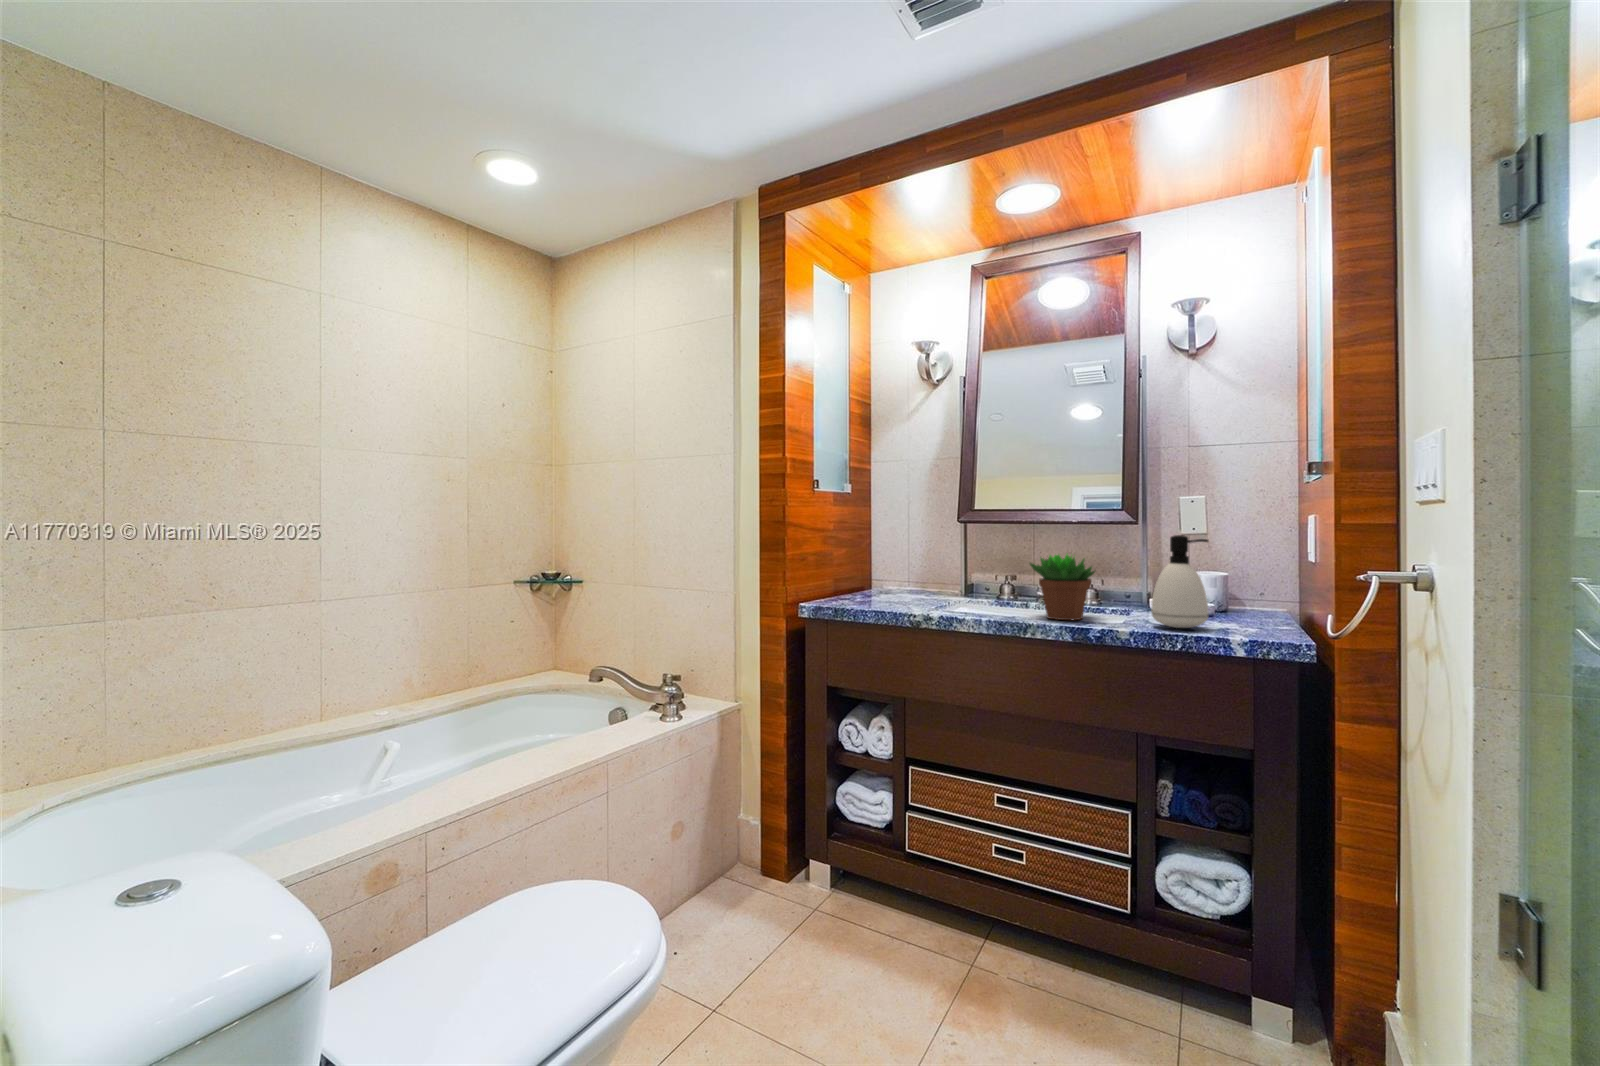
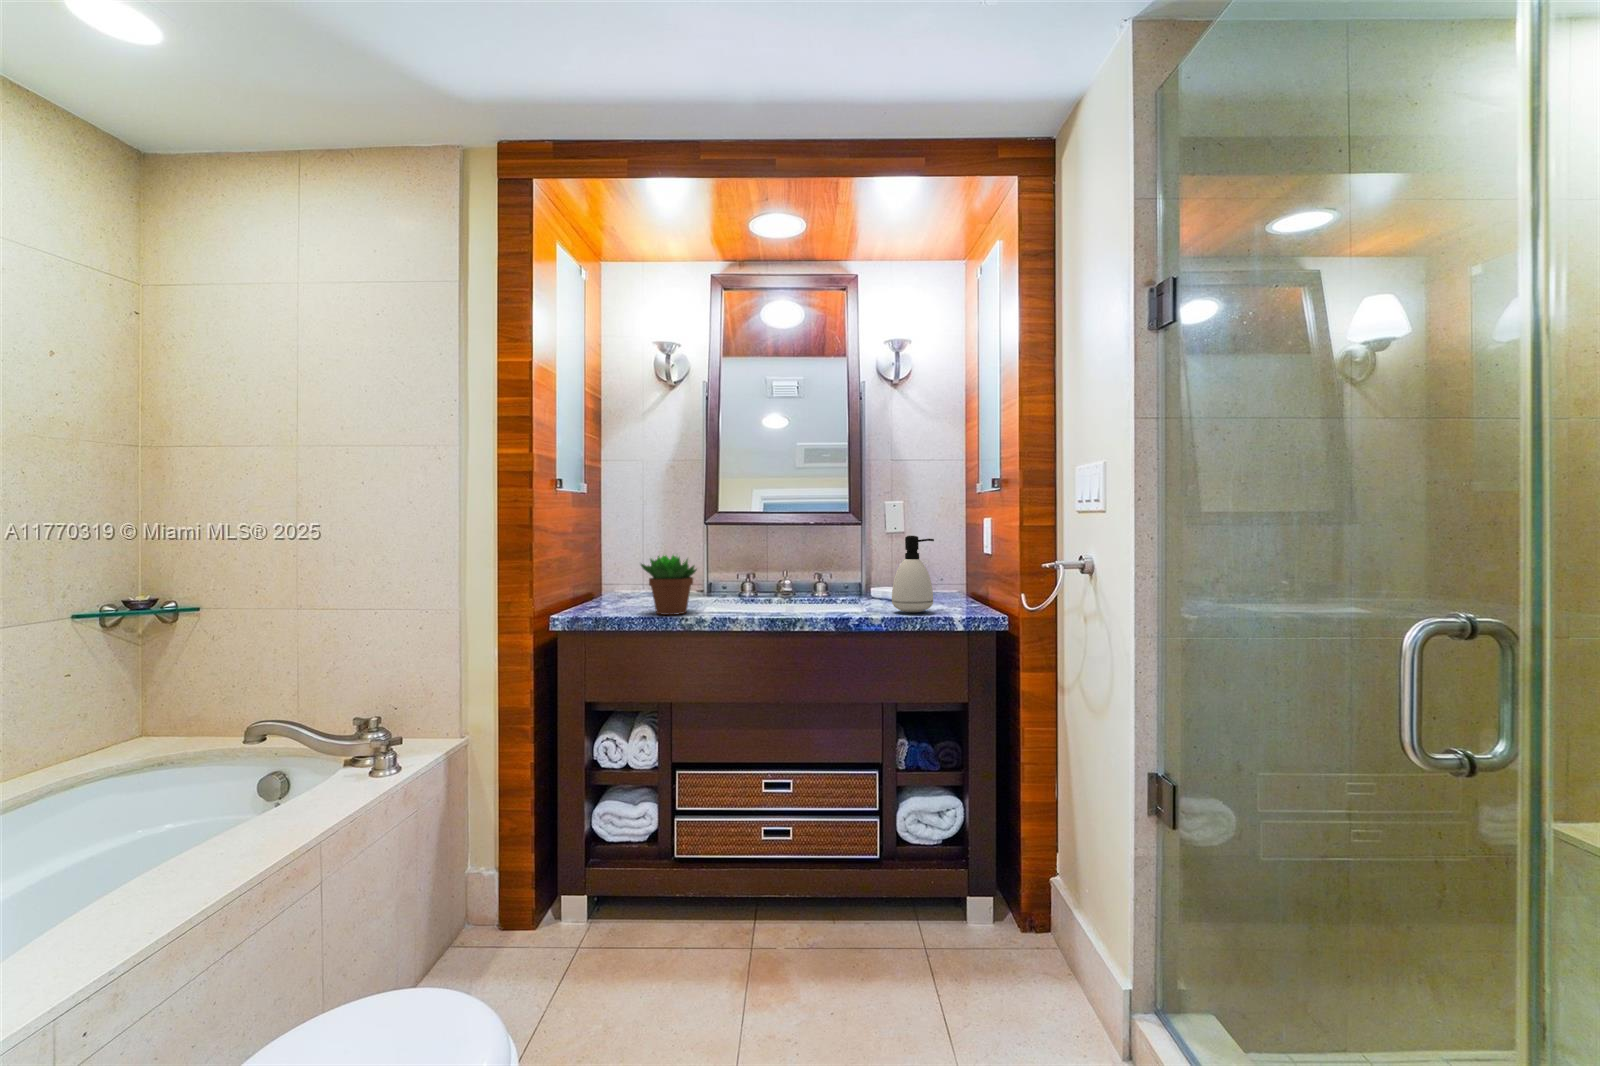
succulent plant: present [1030,555,1095,620] -> present [641,555,697,615]

